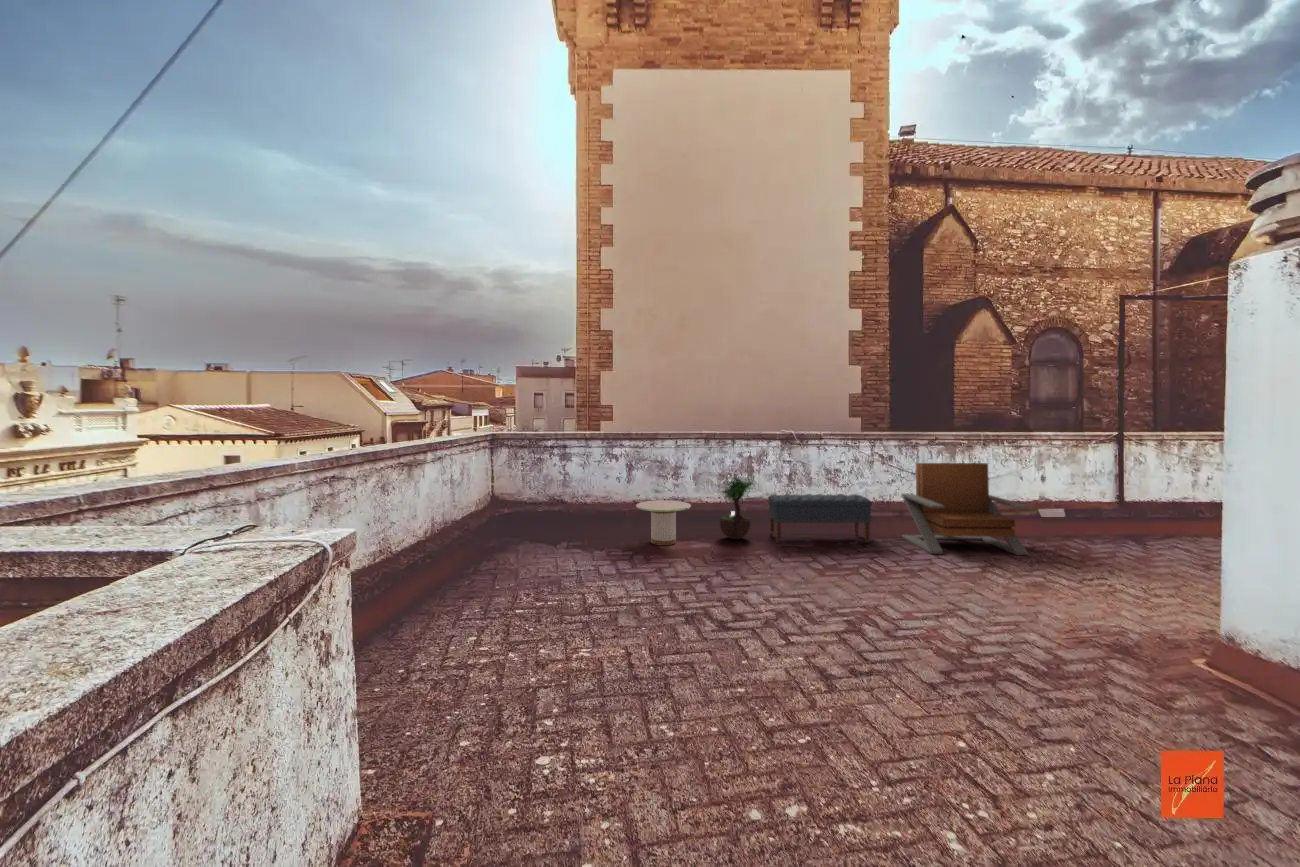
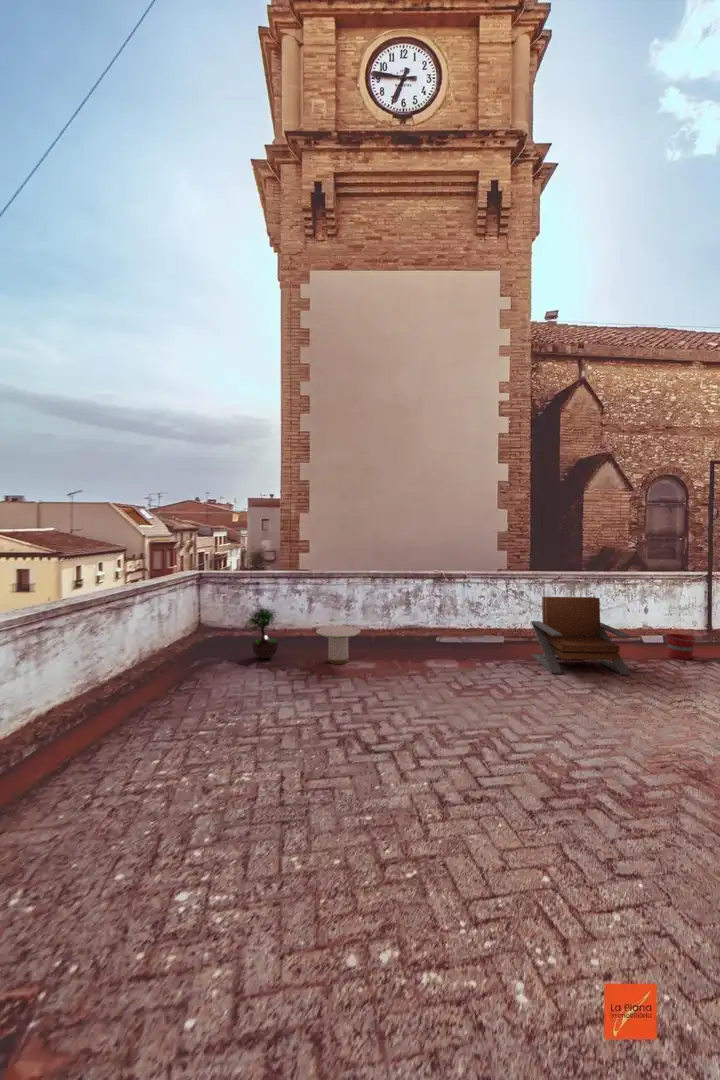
potted tree: present [720,474,753,539] -> present [246,607,278,659]
bench: present [768,494,872,543] -> none [424,621,506,662]
bucket: none [1069,509,1109,540] -> present [666,634,695,660]

